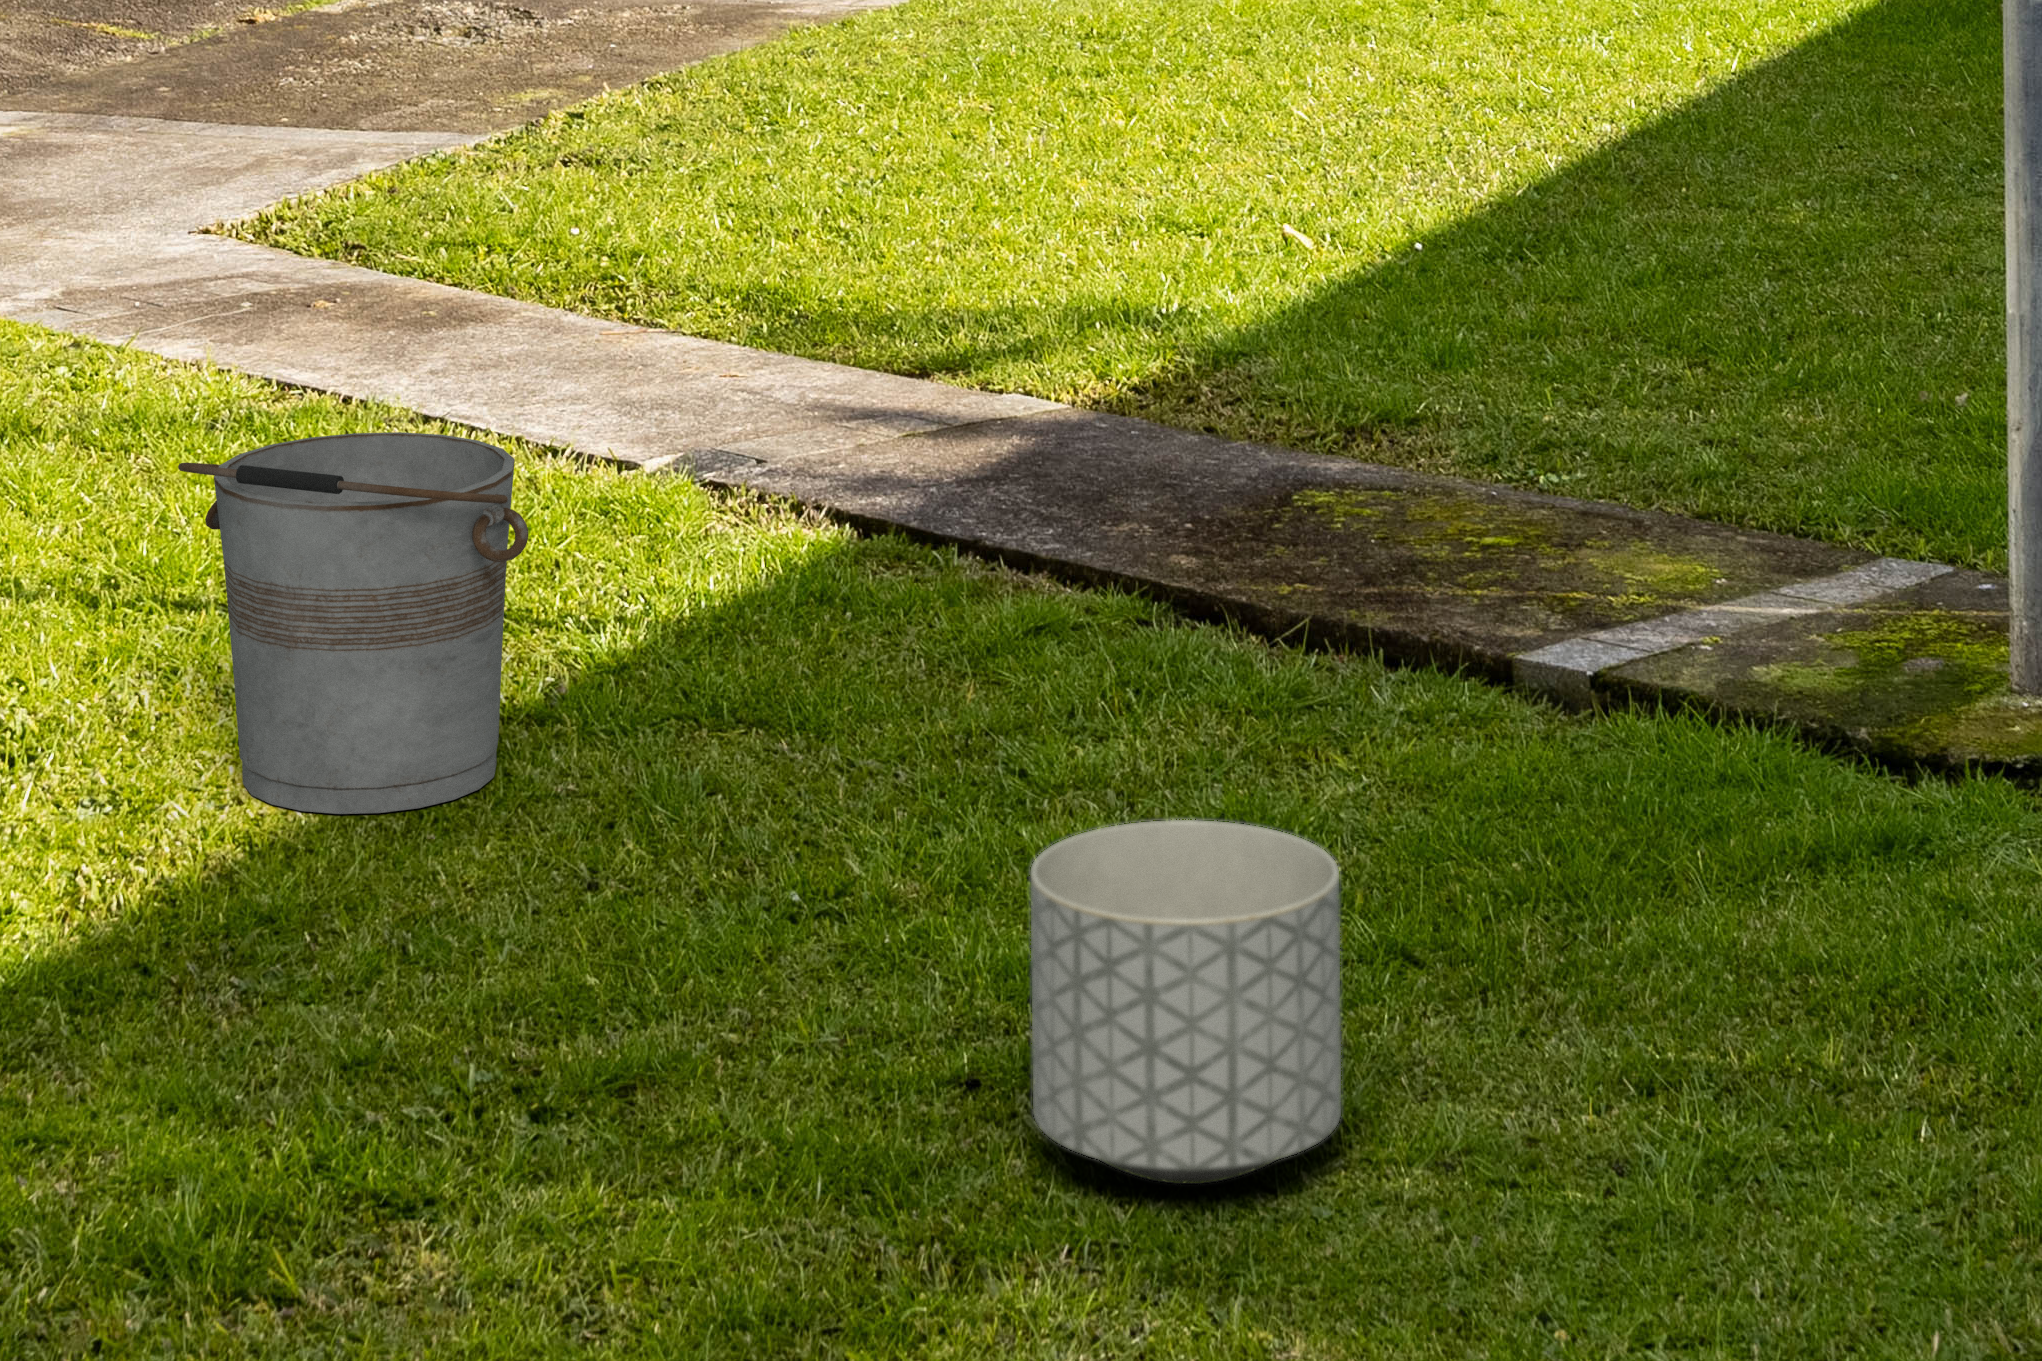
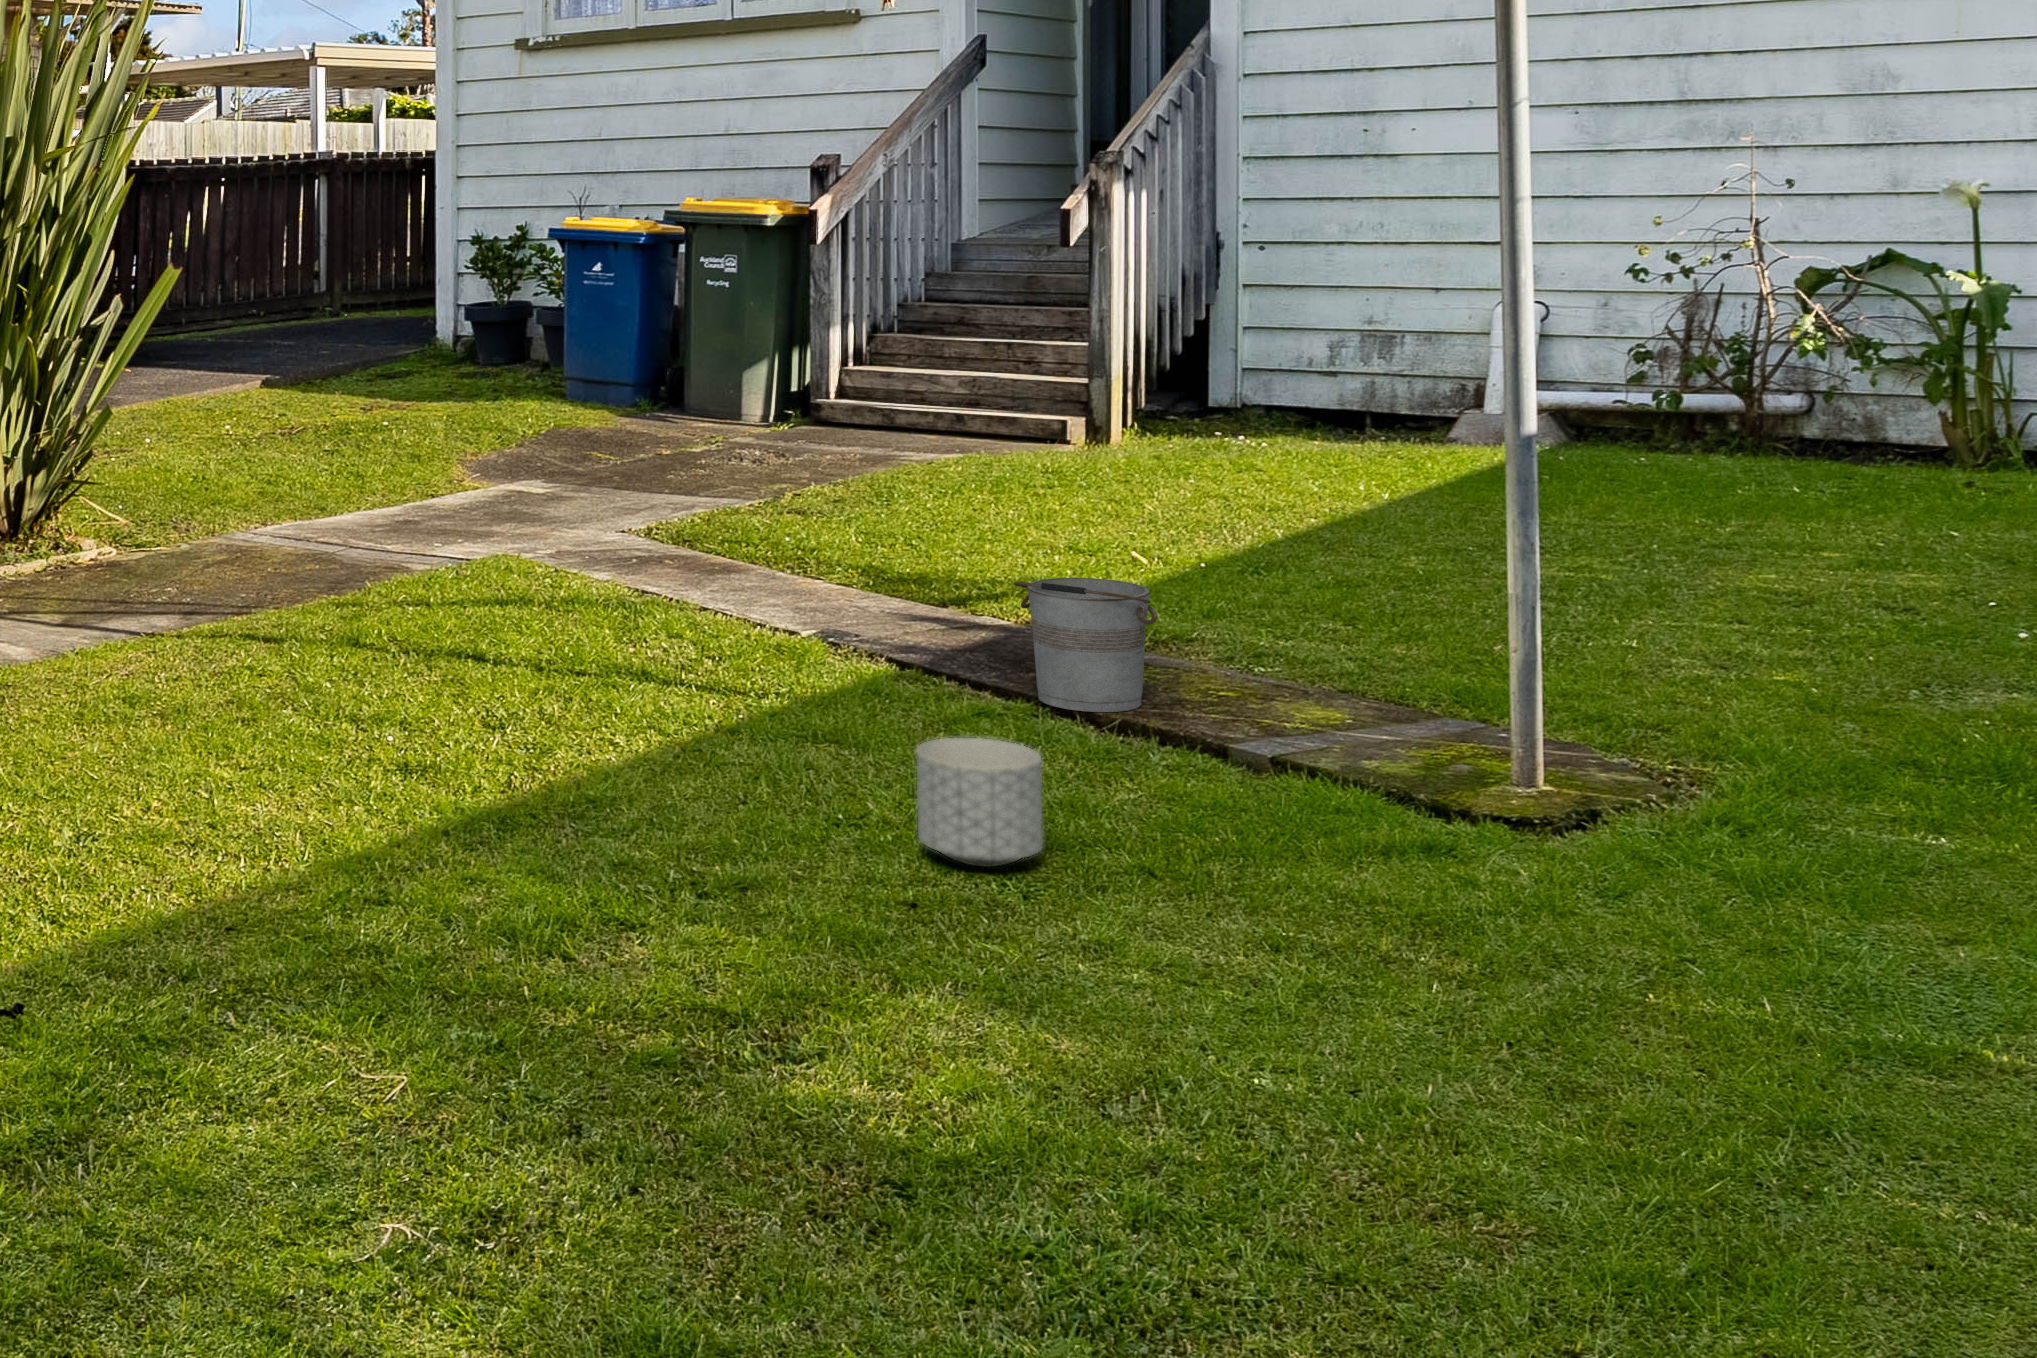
bucket: present [178,432,528,814] -> present [1014,578,1157,712]

